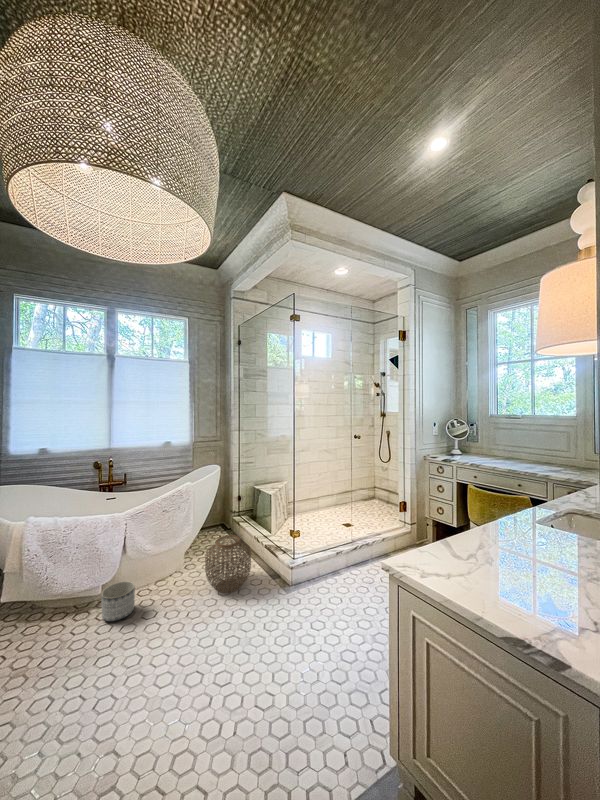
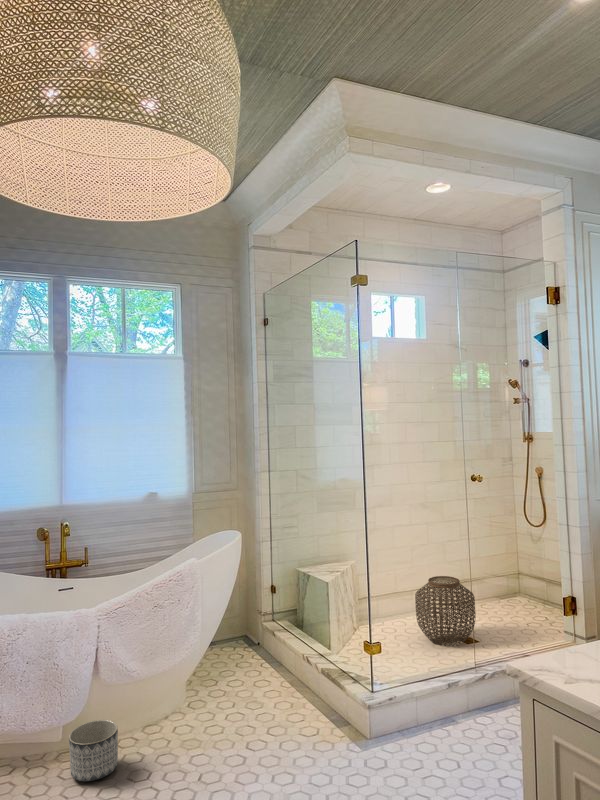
woven basket: present [205,535,251,593] -> present [415,576,476,646]

